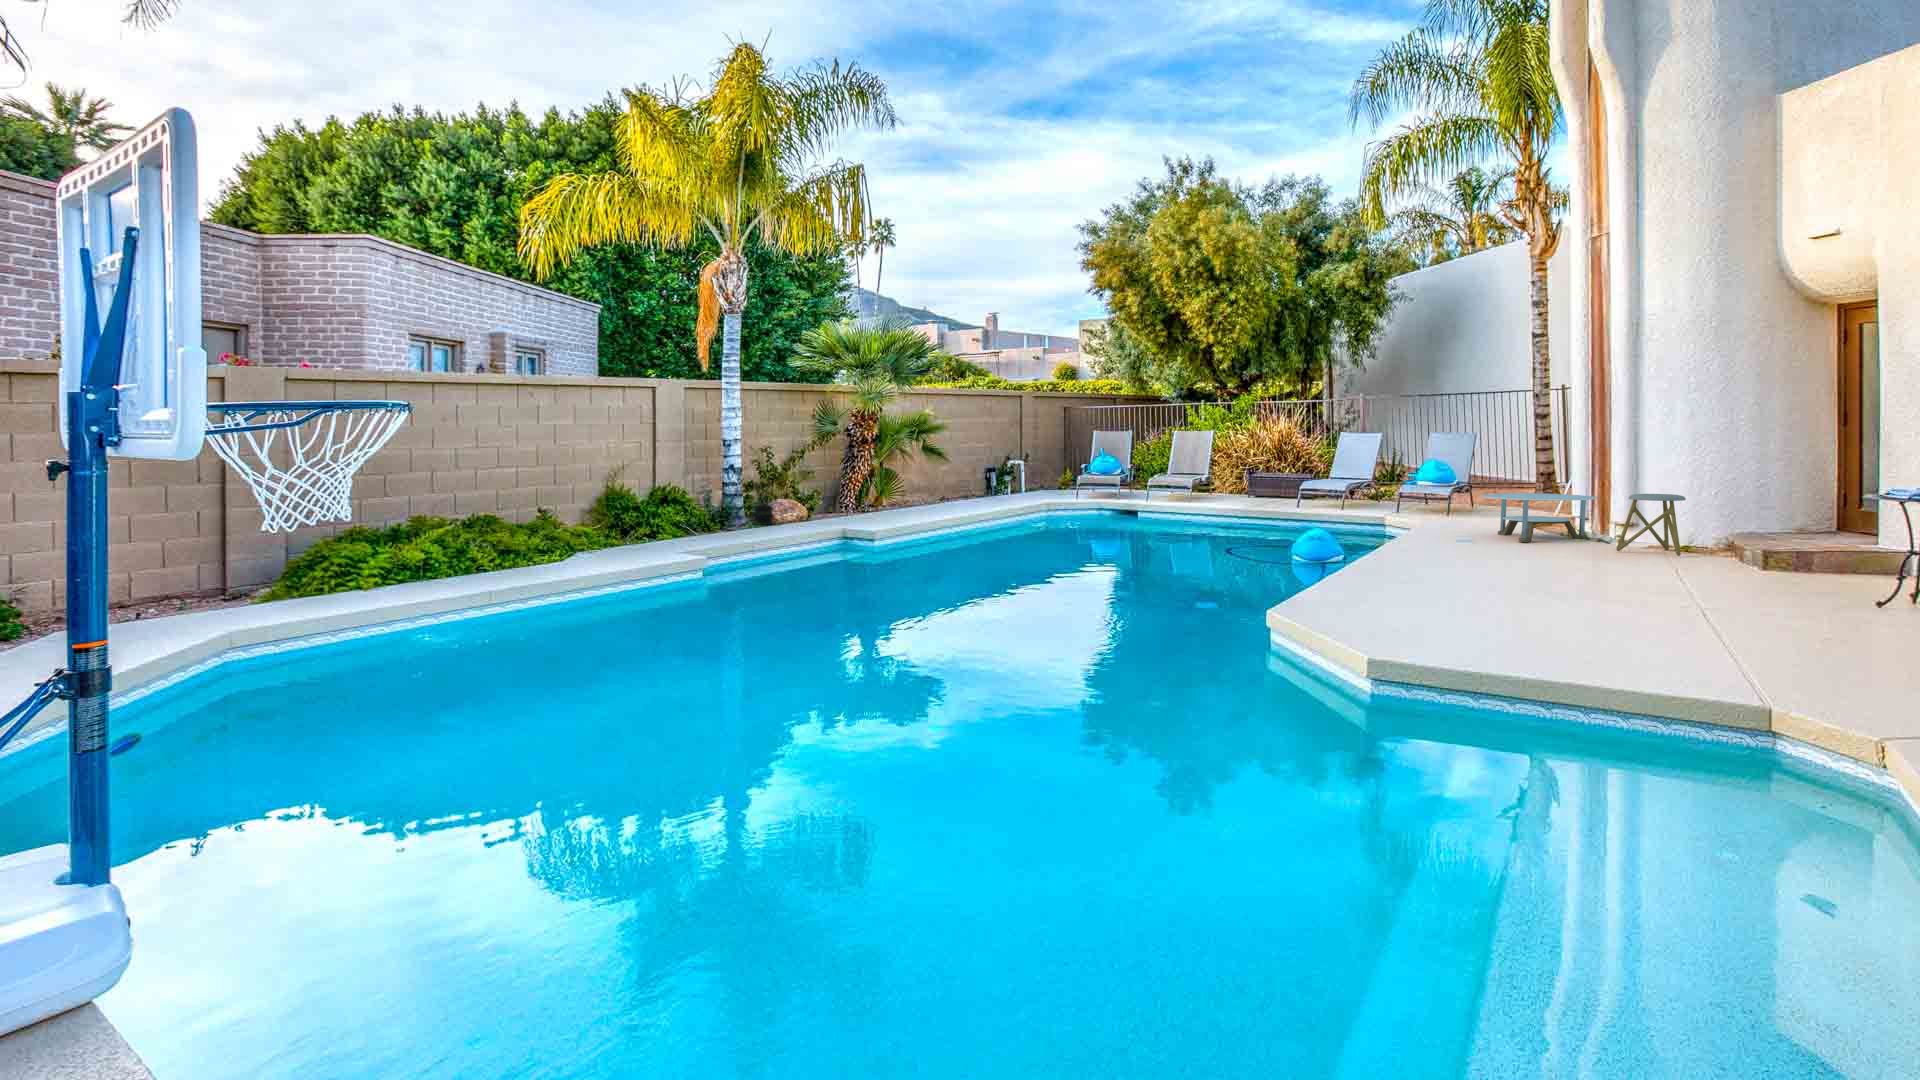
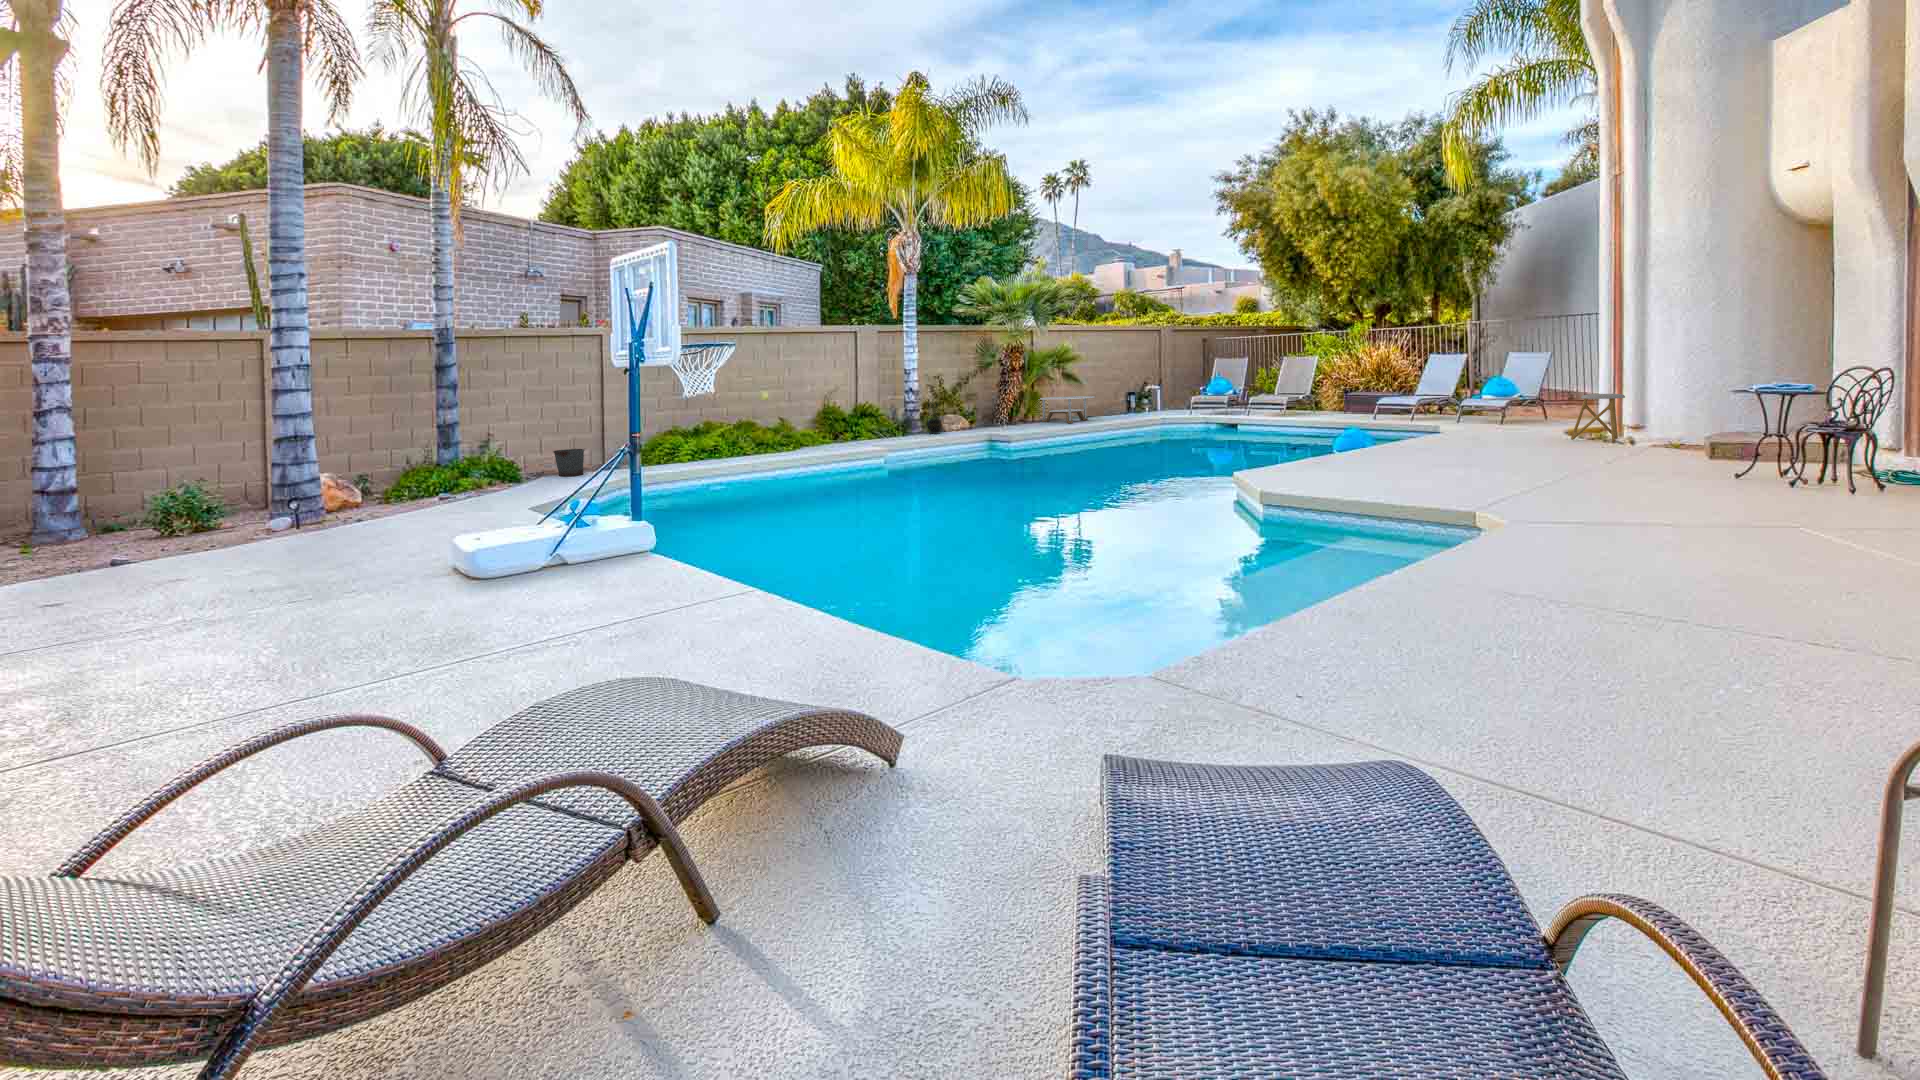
round table: present [1481,493,1597,542] -> present [1040,396,1094,423]
bucket: none [156,557,216,603] -> present [553,449,584,476]

